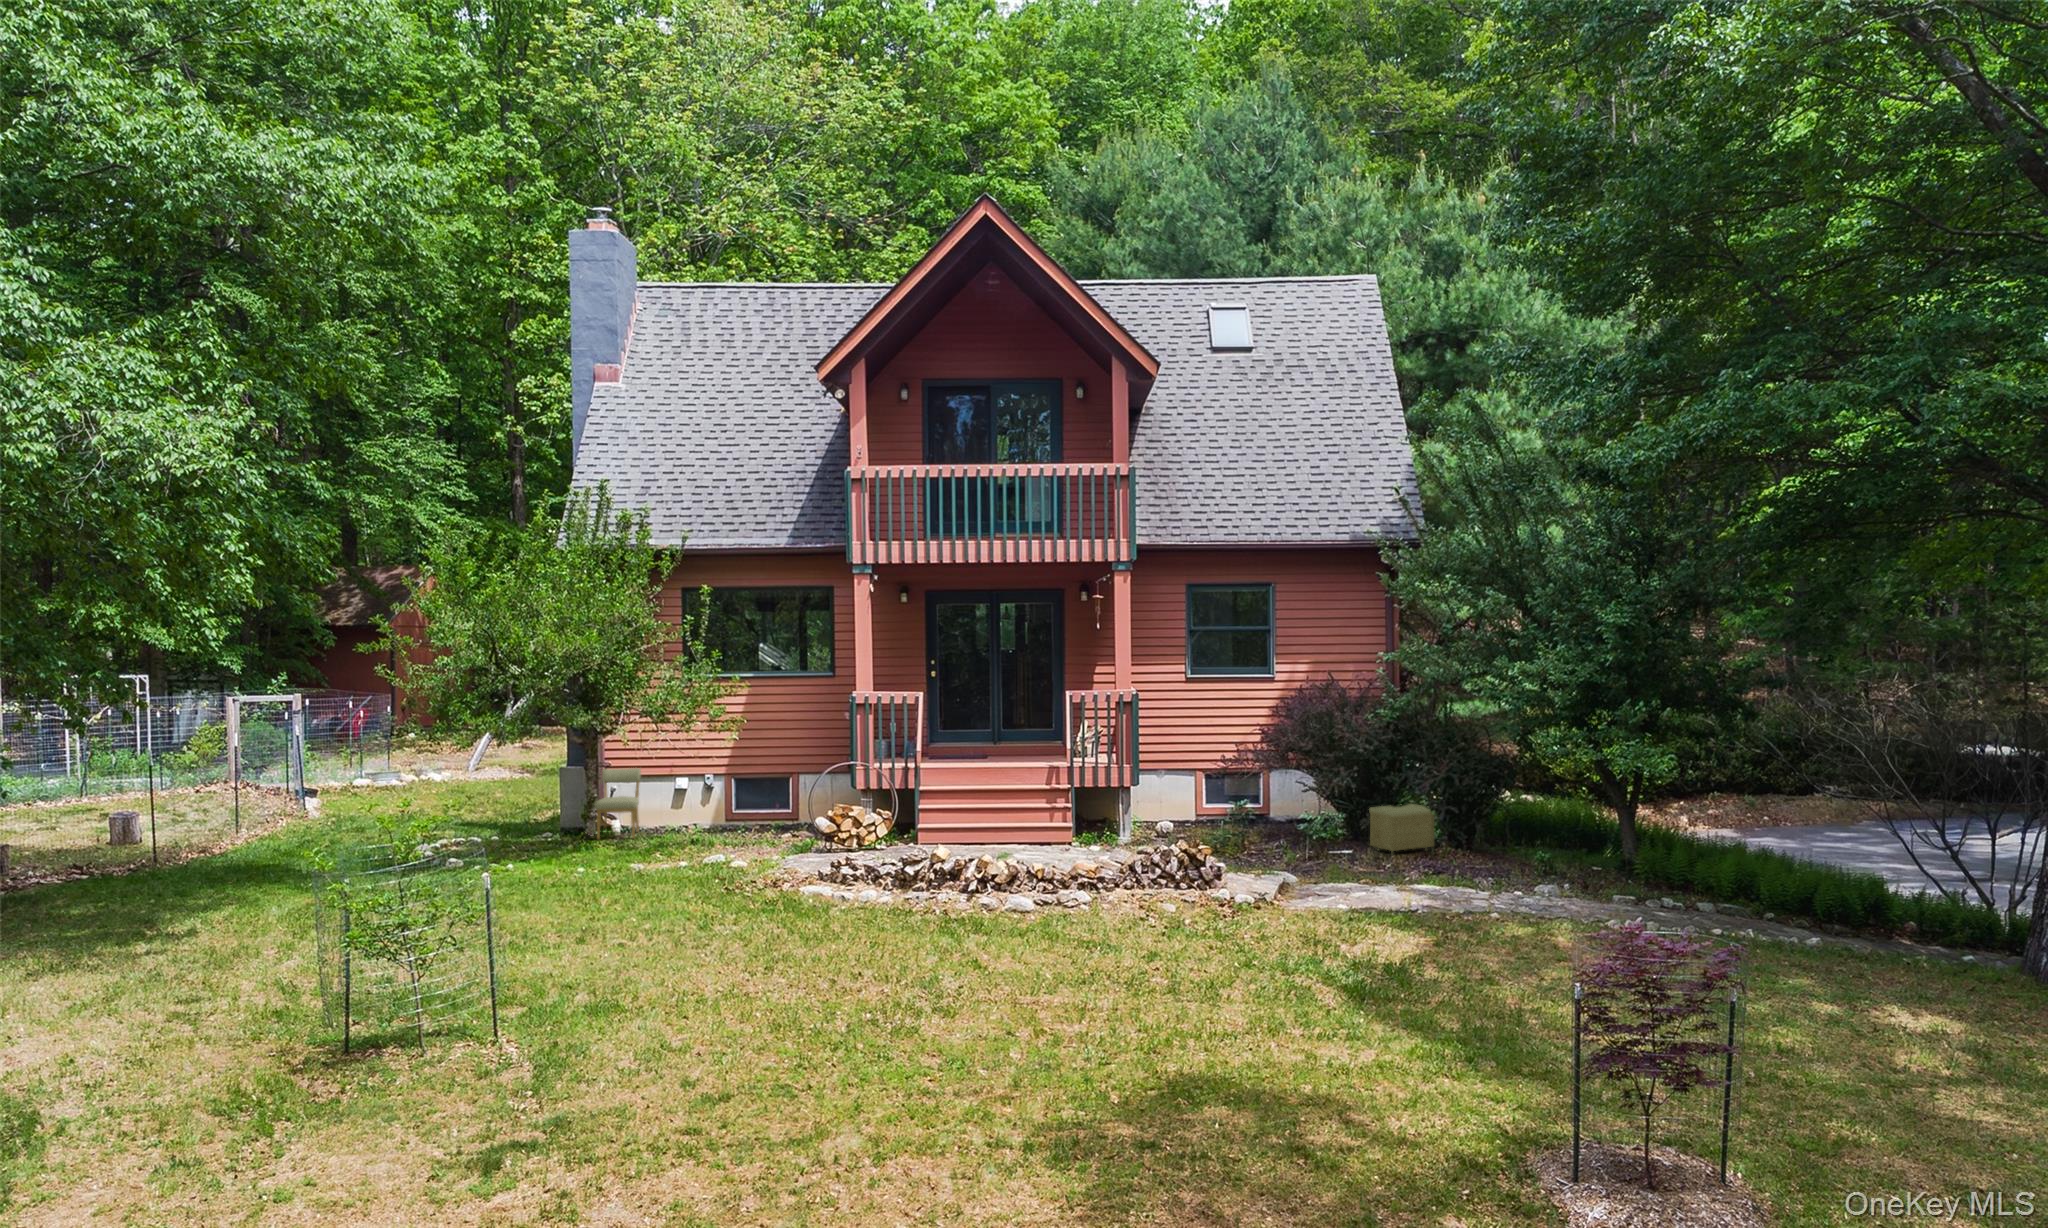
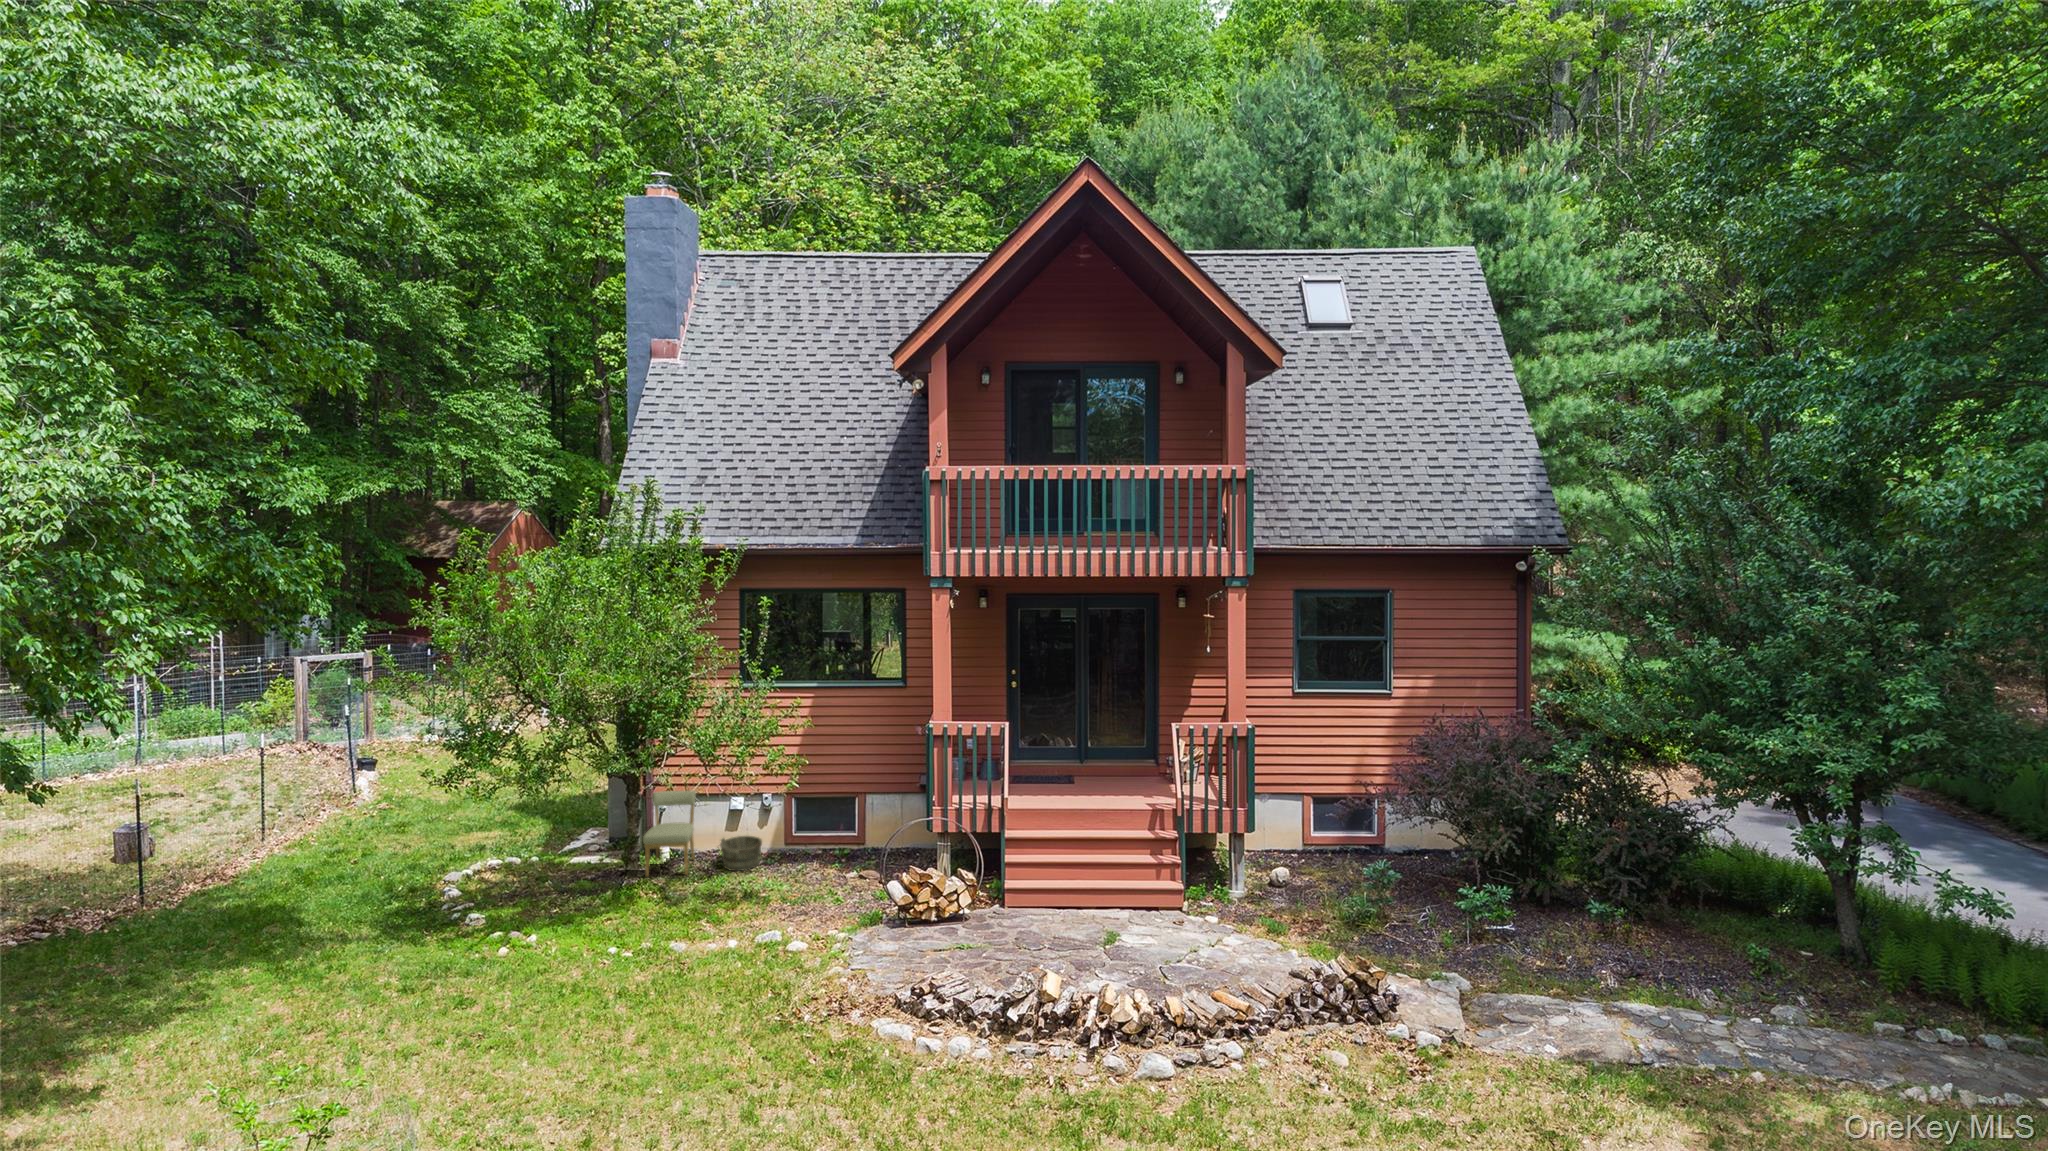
storage bench: present [1369,804,1434,853] -> none [1524,861,1601,931]
bucket: none [661,810,702,837] -> present [720,836,762,871]

